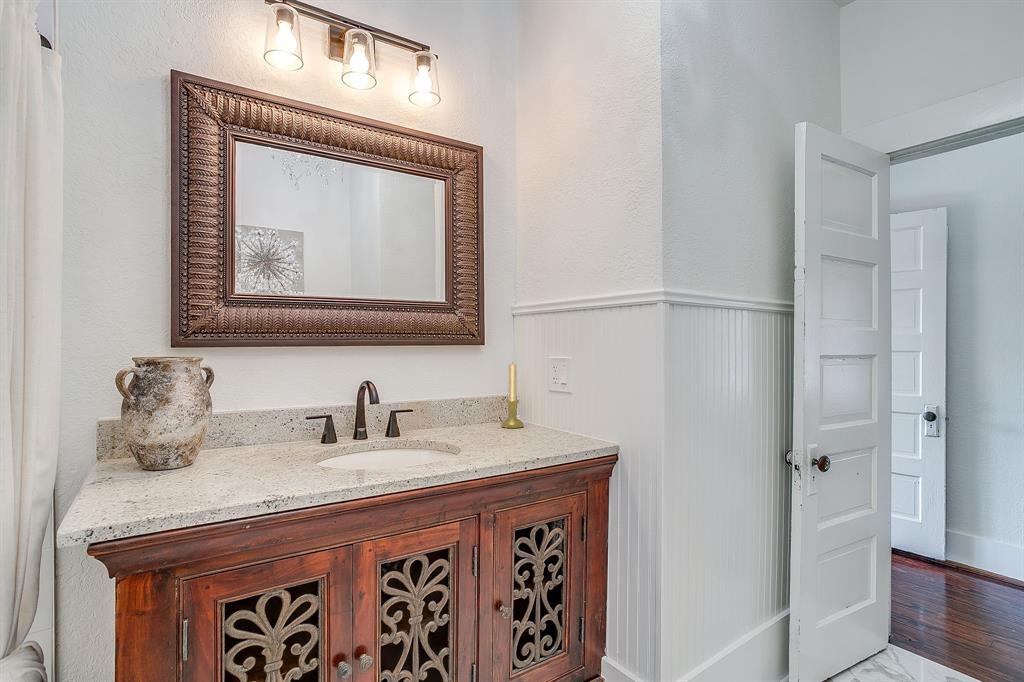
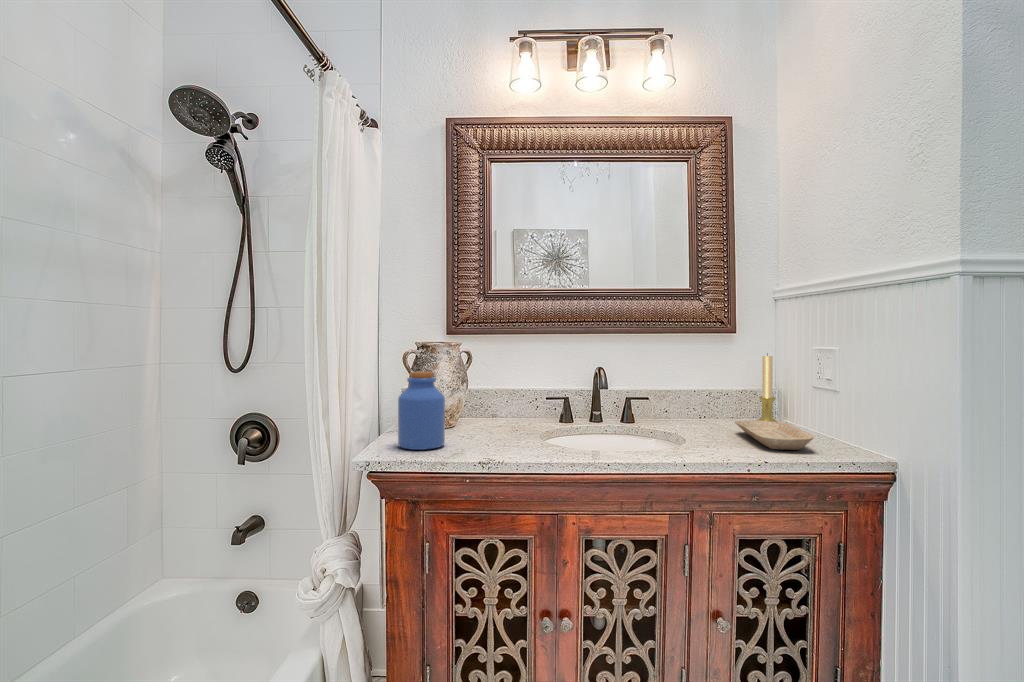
jar: none [128,397,201,502] -> present [398,371,445,450]
tray: none [494,422,564,446] -> present [735,420,814,450]

